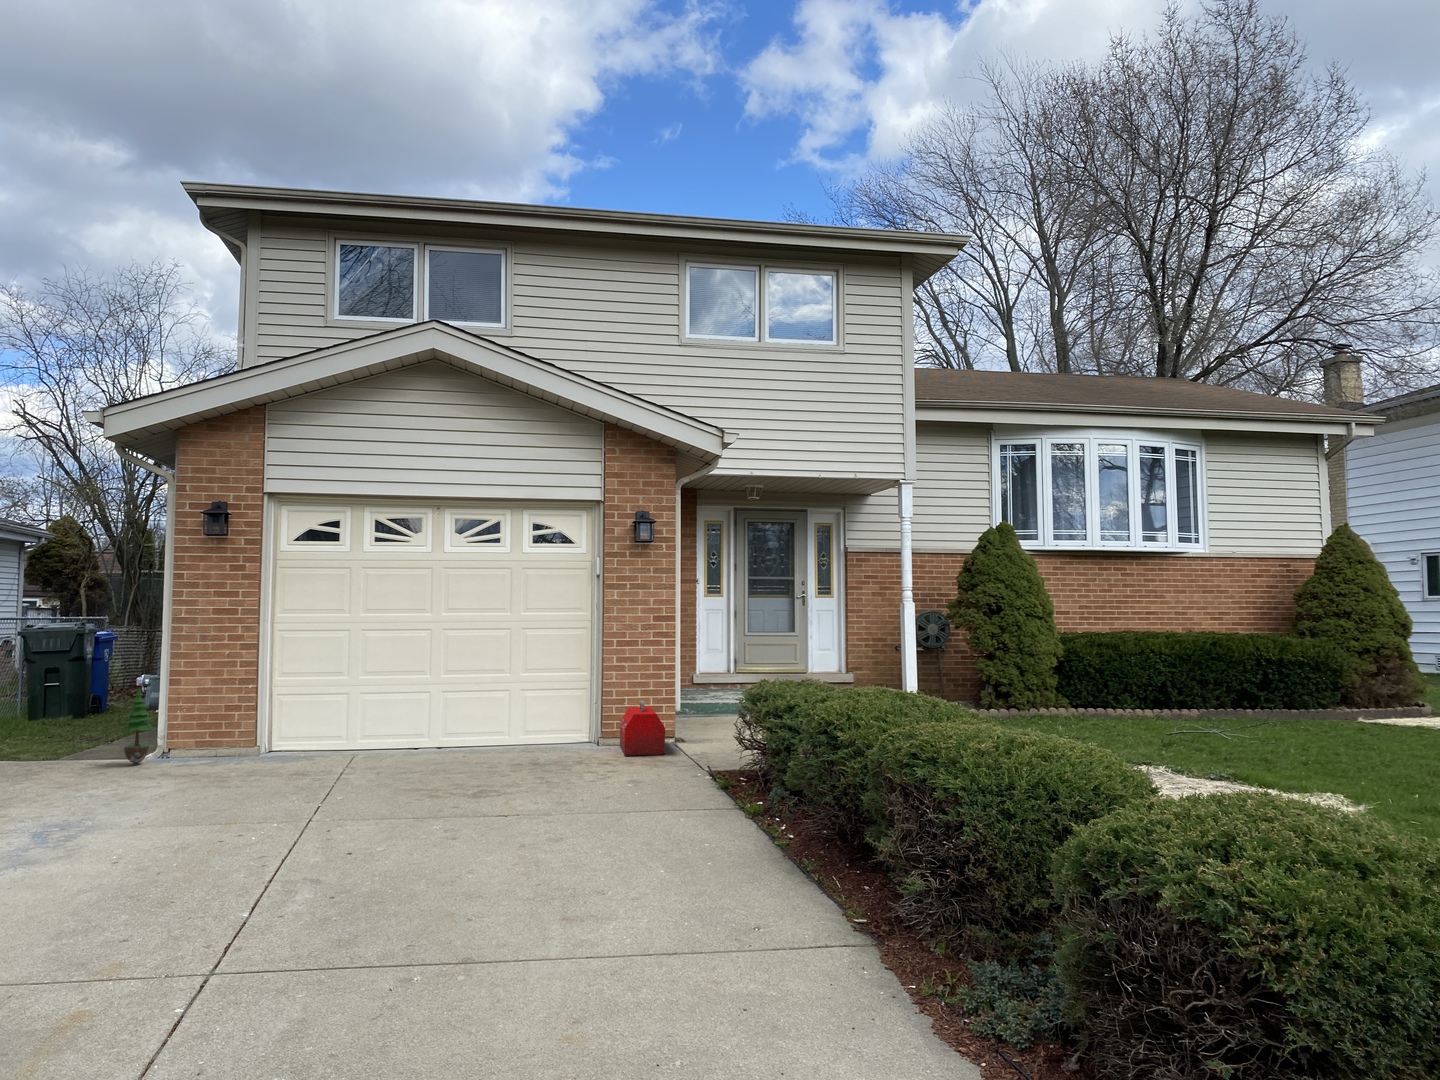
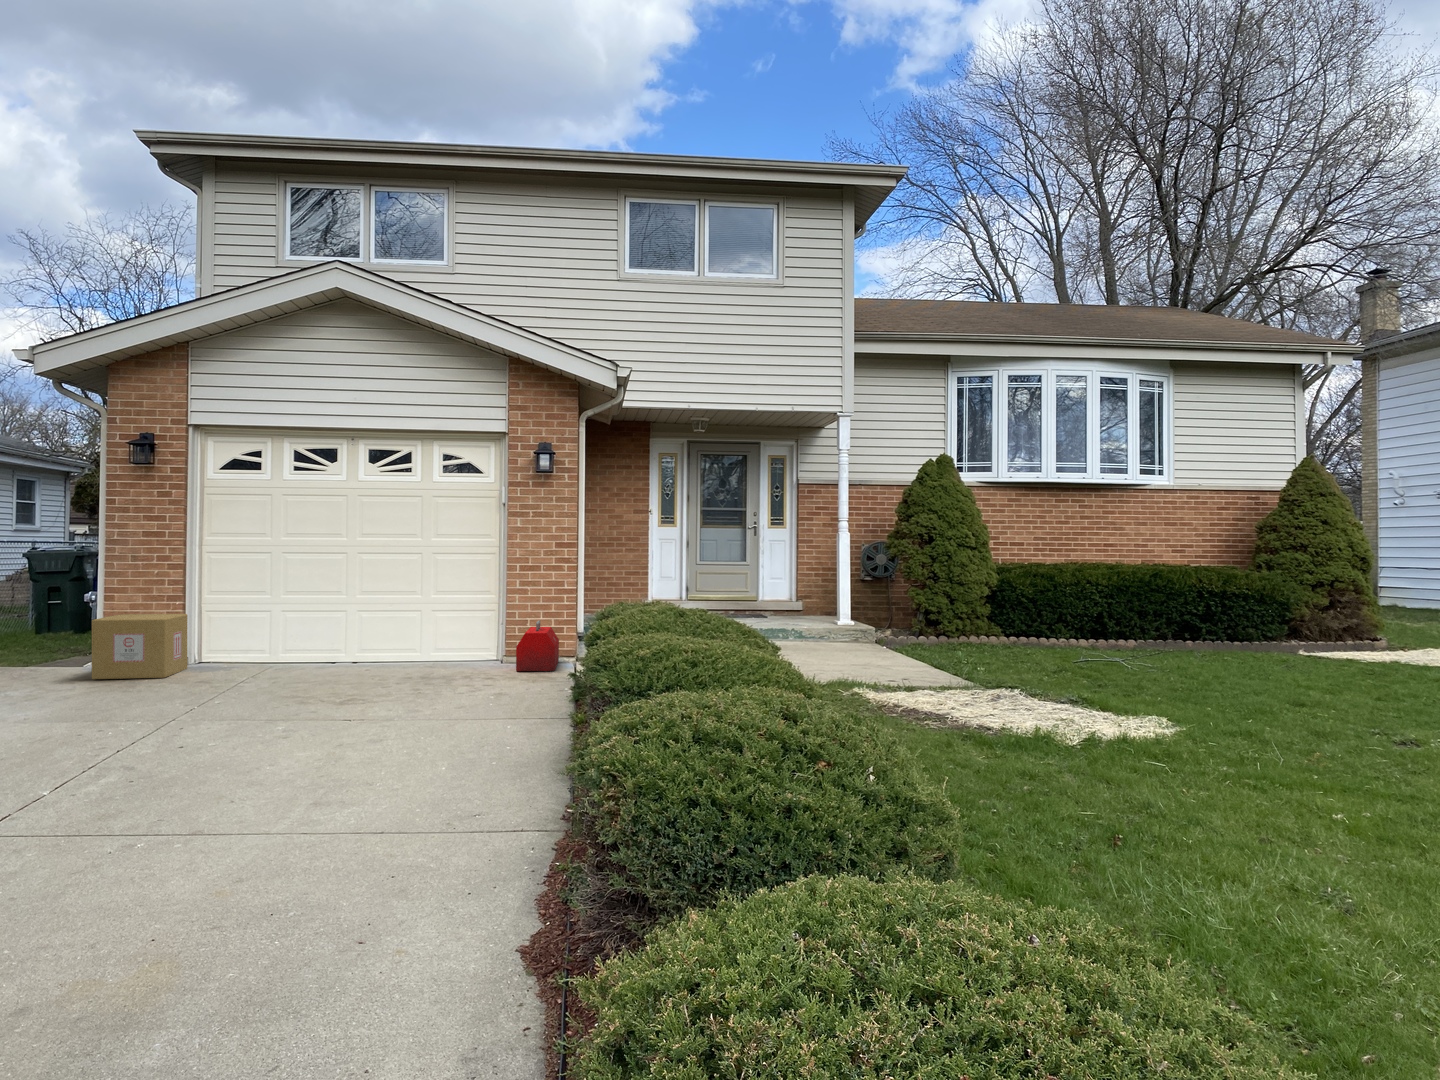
potted tree: present [122,689,153,764] -> none [65,604,95,672]
cardboard box: none [160,698,258,774] -> present [92,614,187,679]

